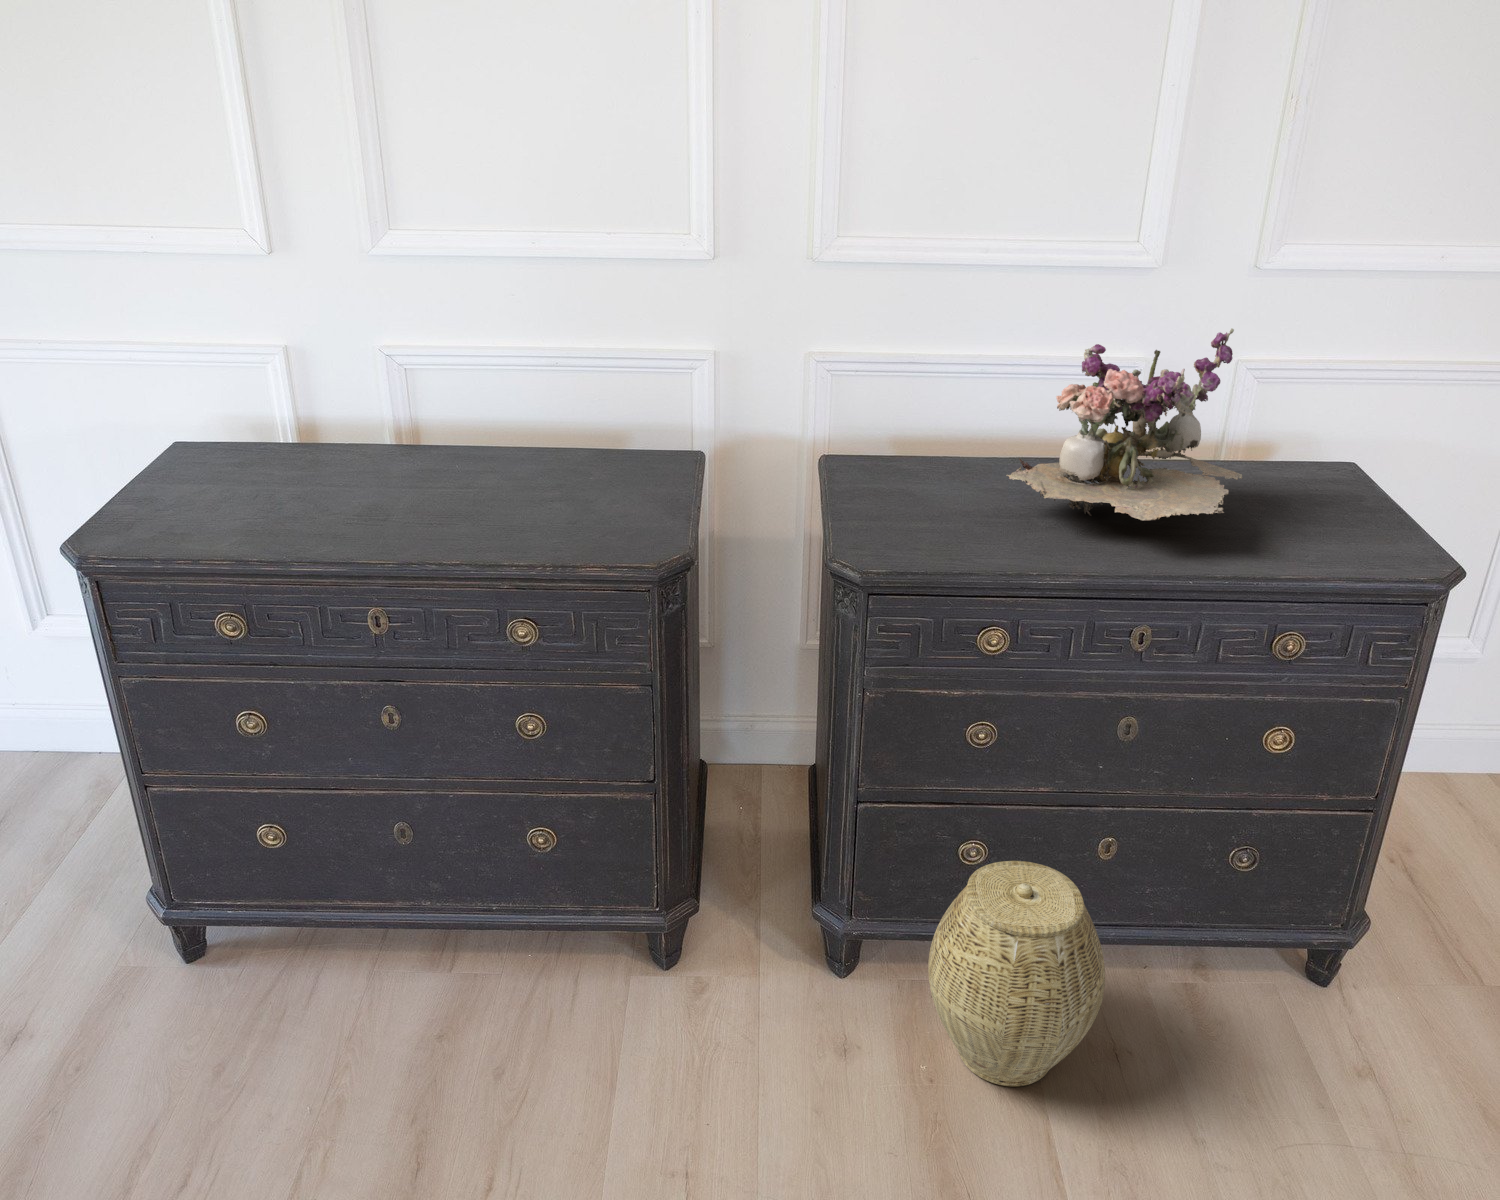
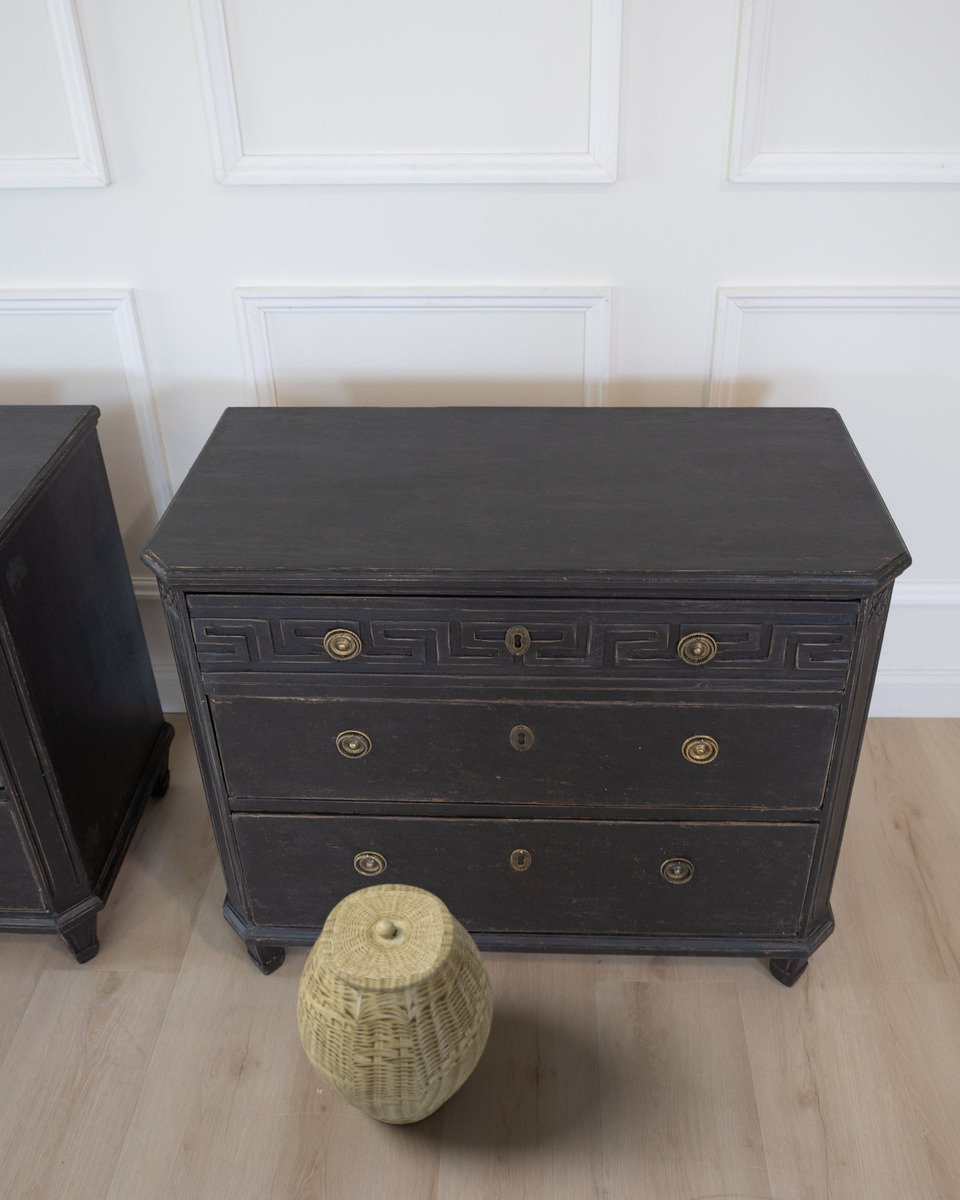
flower arrangement: present [1007,328,1242,521] -> none [381,247,668,503]

